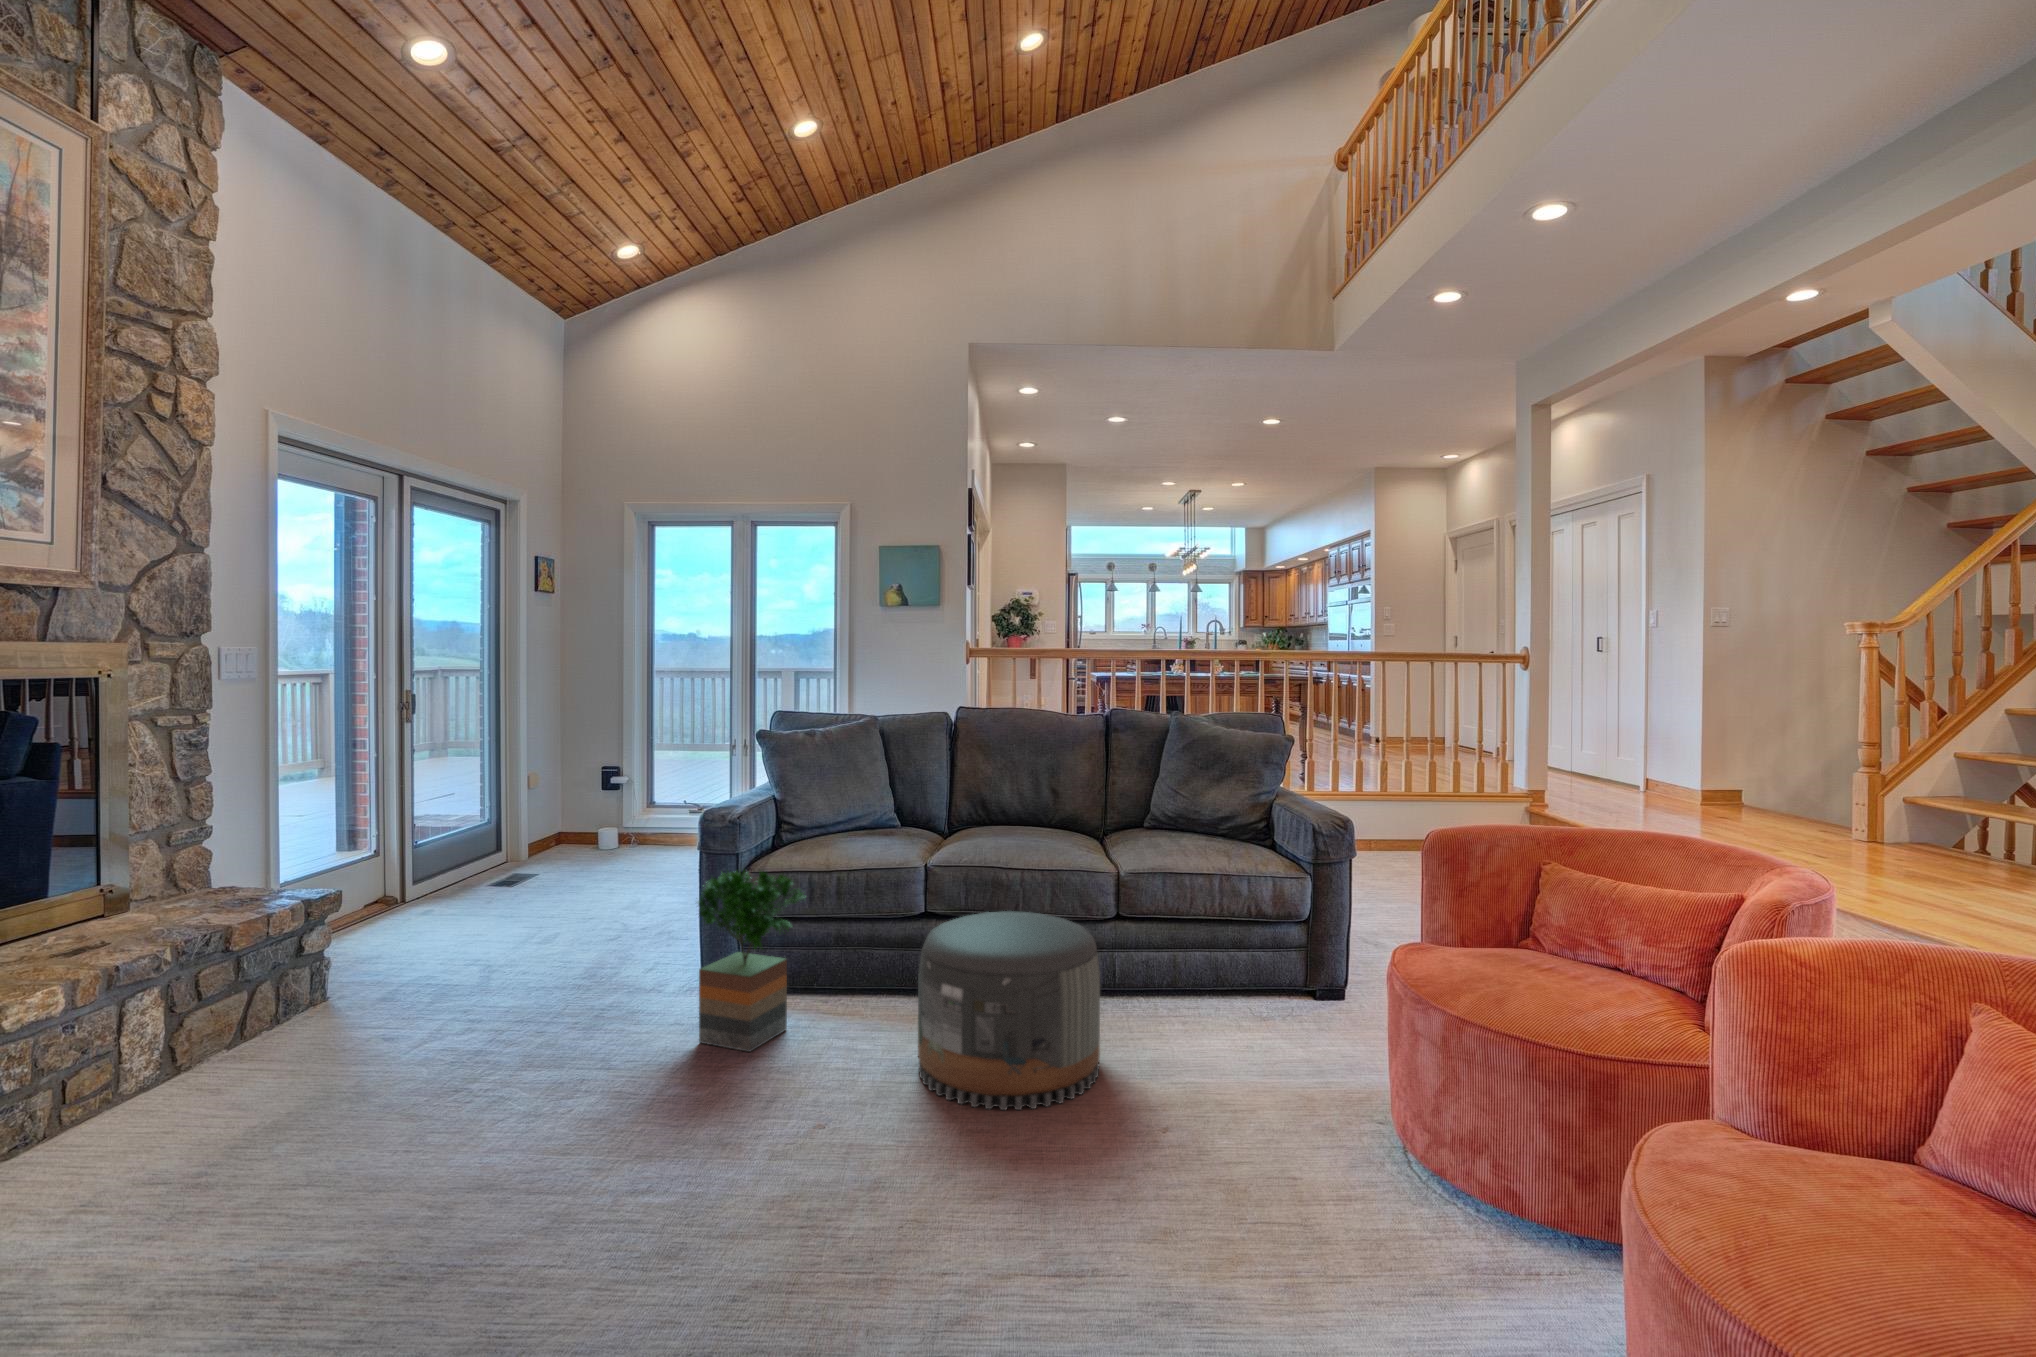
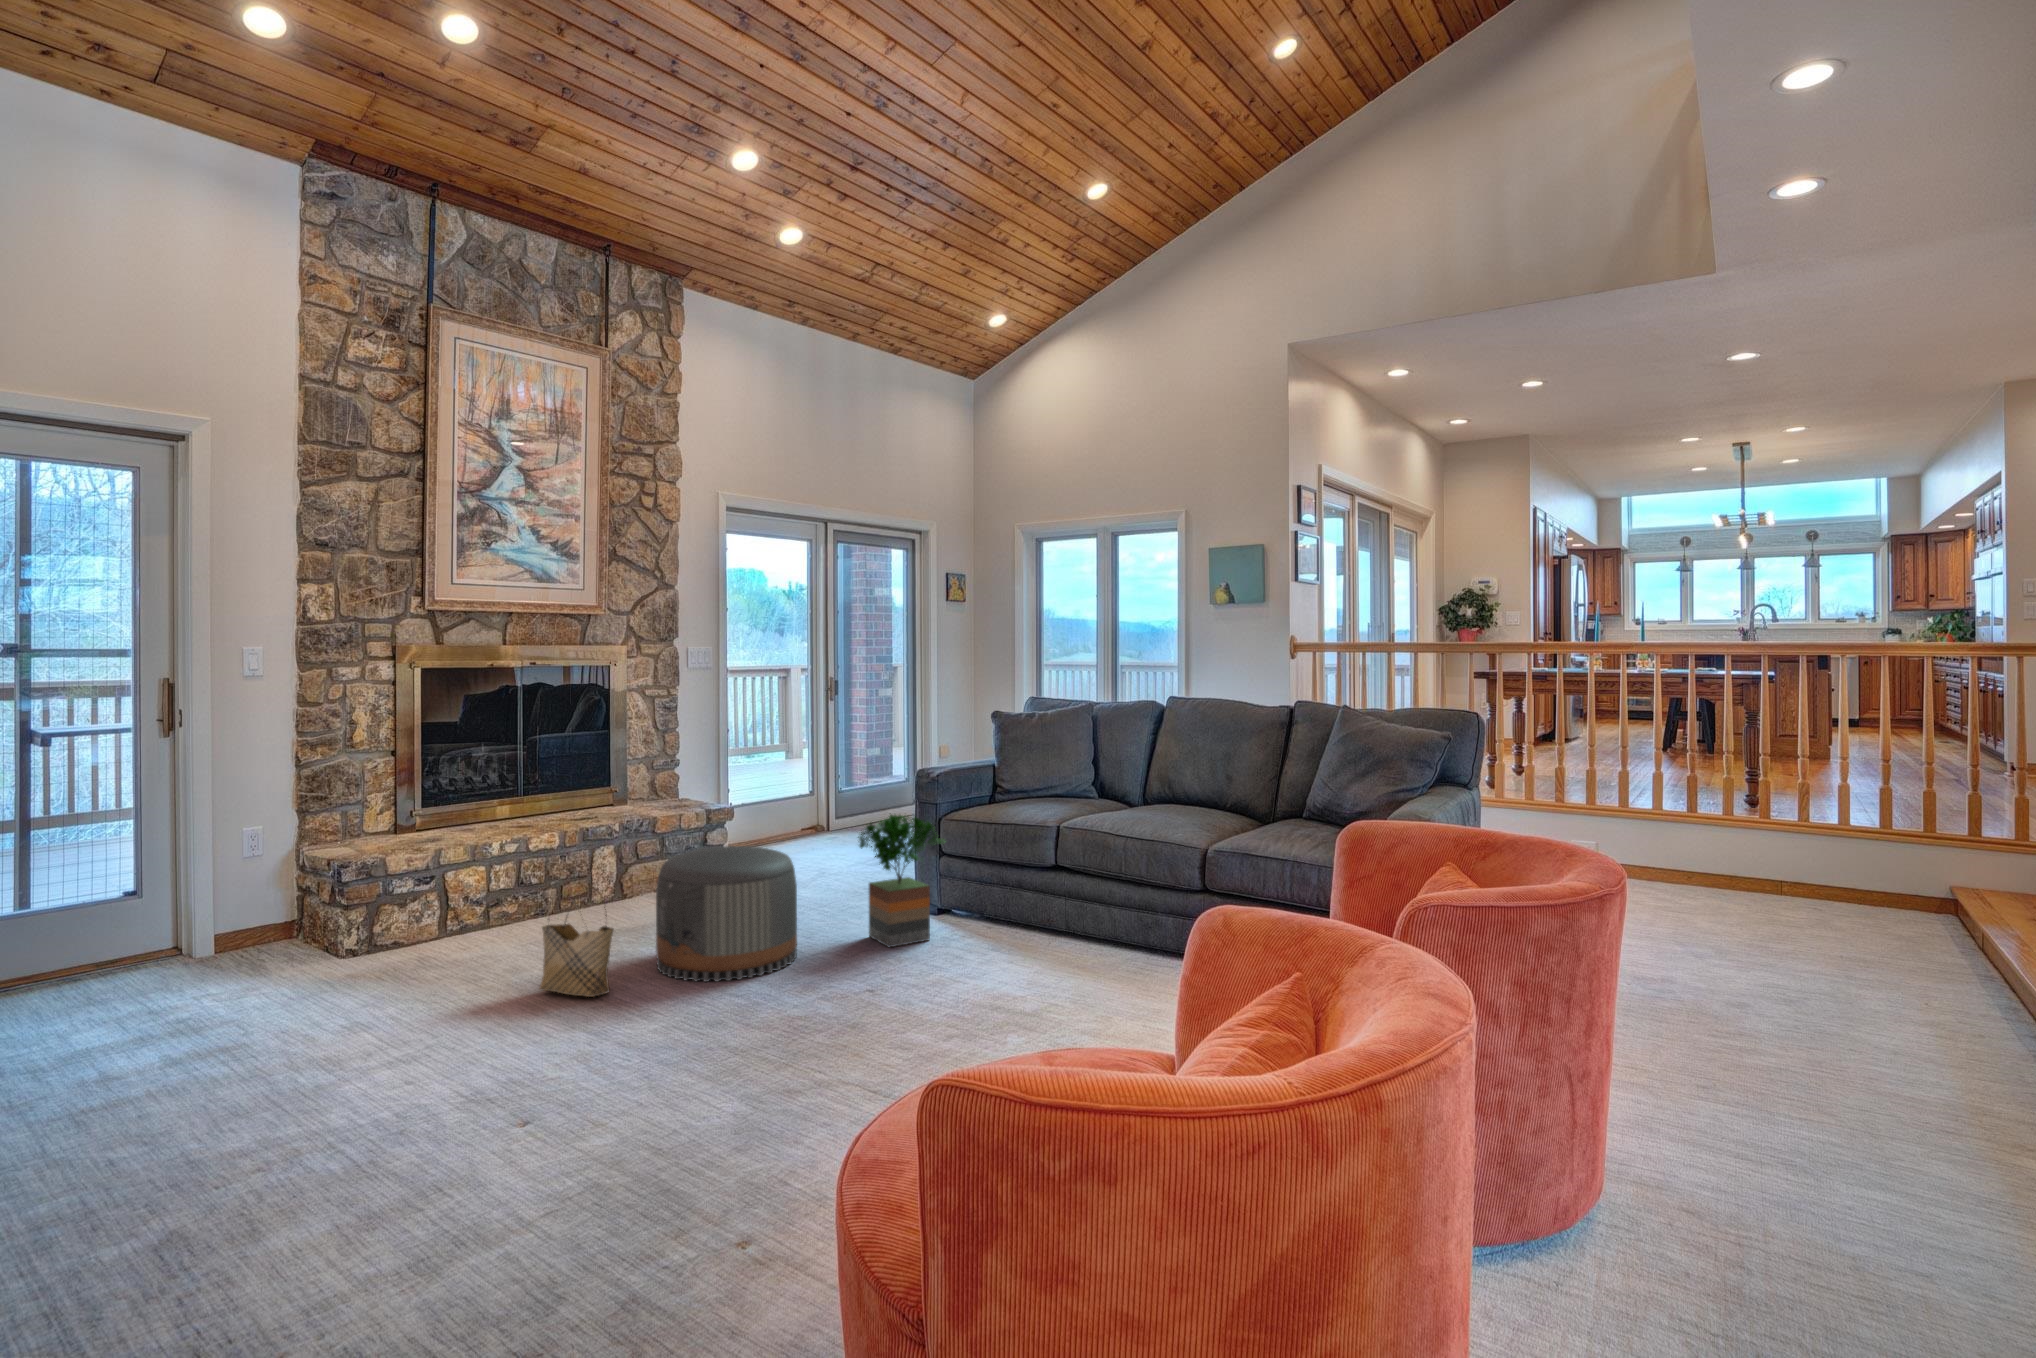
pouf: present [918,911,1100,1110] -> present [656,846,797,982]
woven basket: none [242,1070,410,1289] -> present [540,888,614,997]

